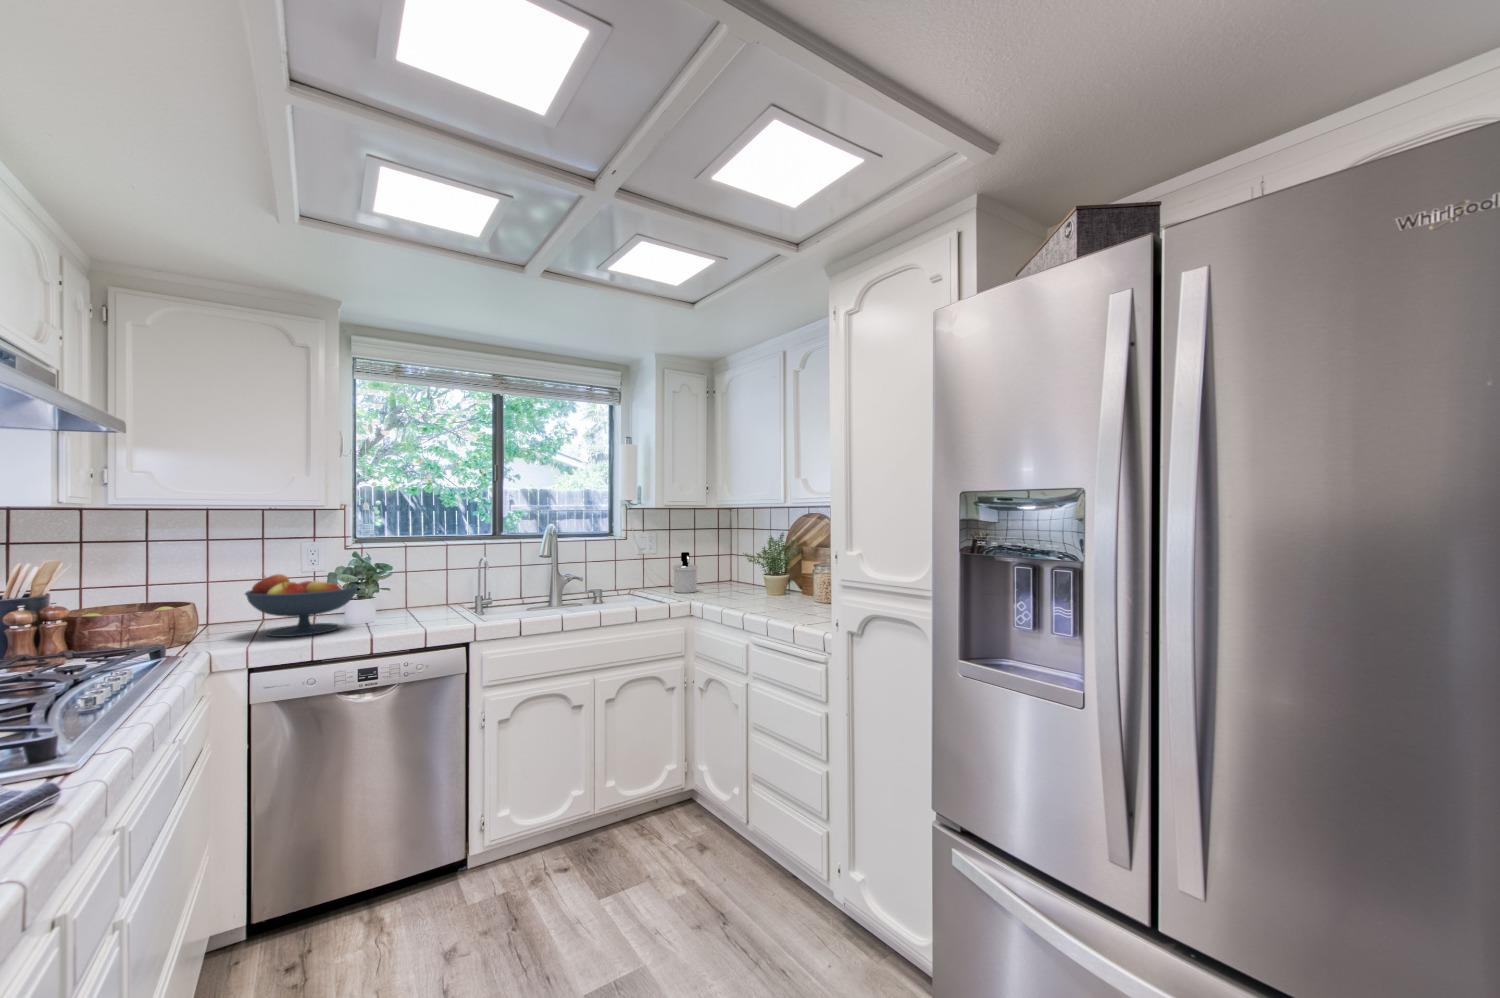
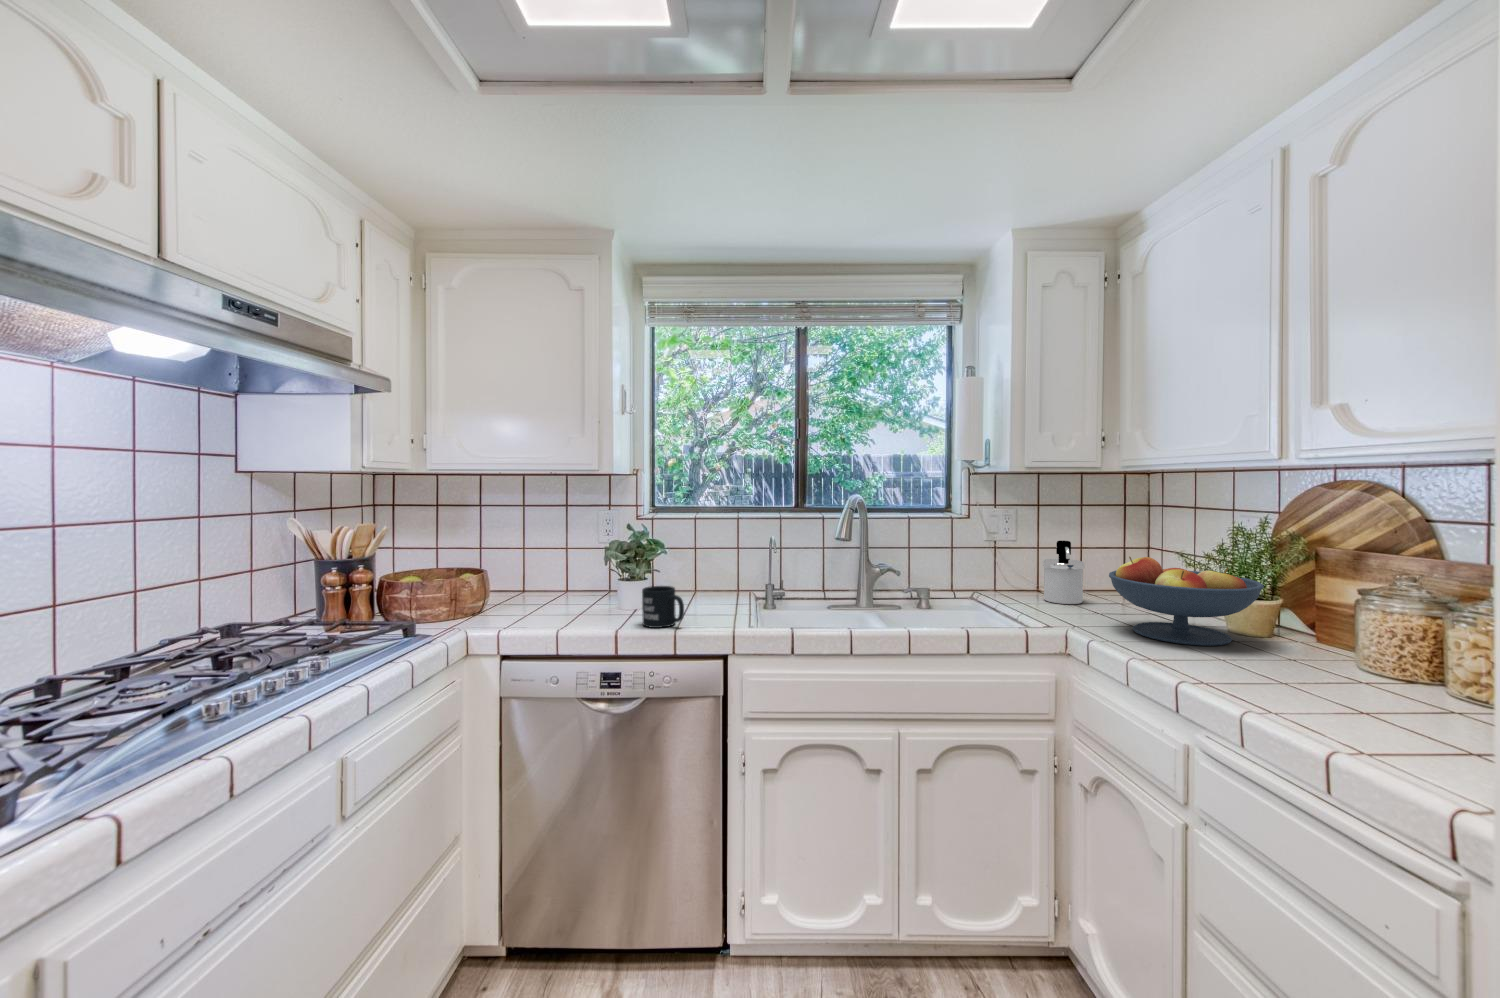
fruit bowl: present [245,574,358,637] -> present [1109,557,1264,646]
mug: none [390,598,431,630] -> present [642,586,684,628]

